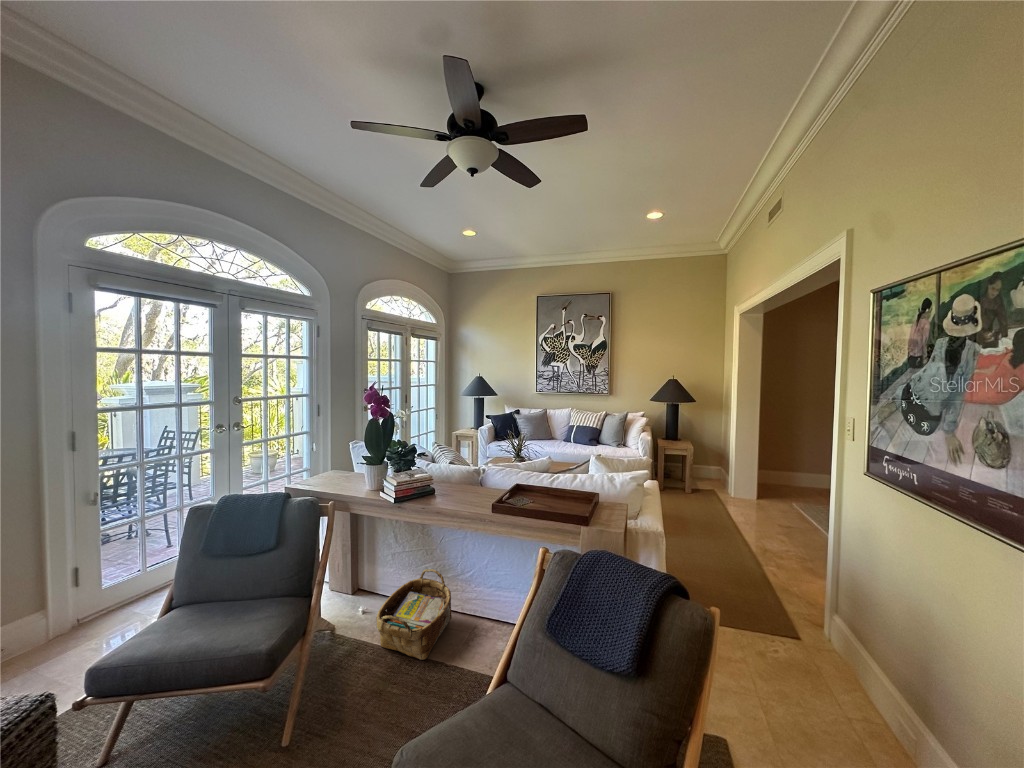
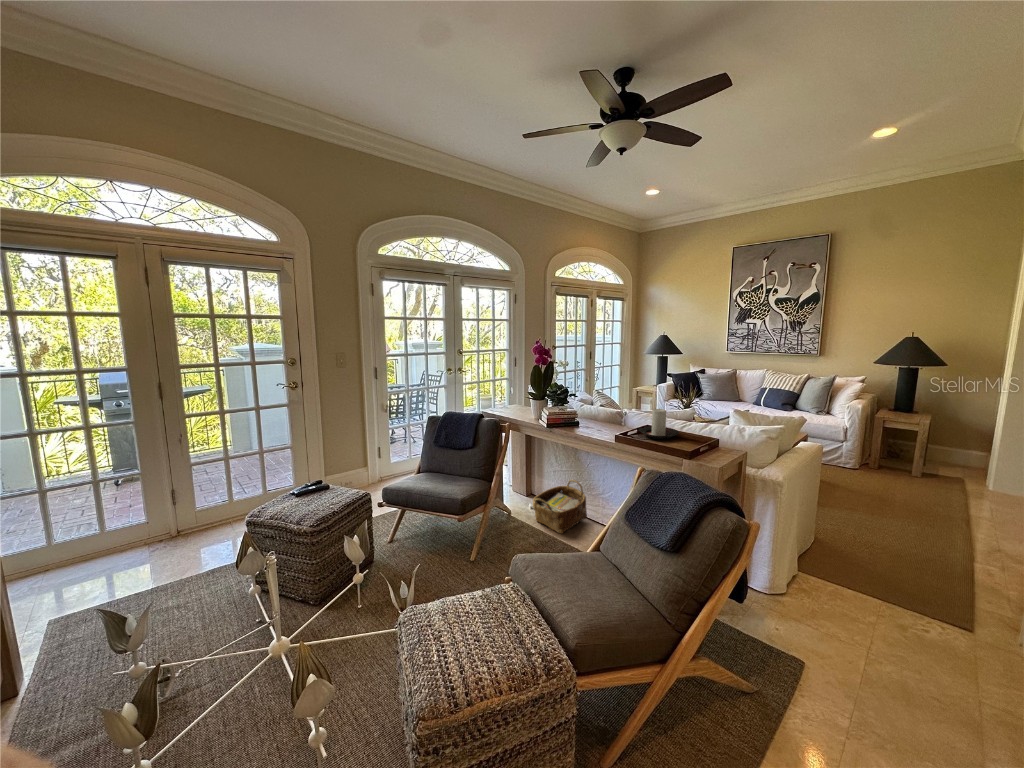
candle holder: none [519,464,566,504] -> present [638,409,679,439]

